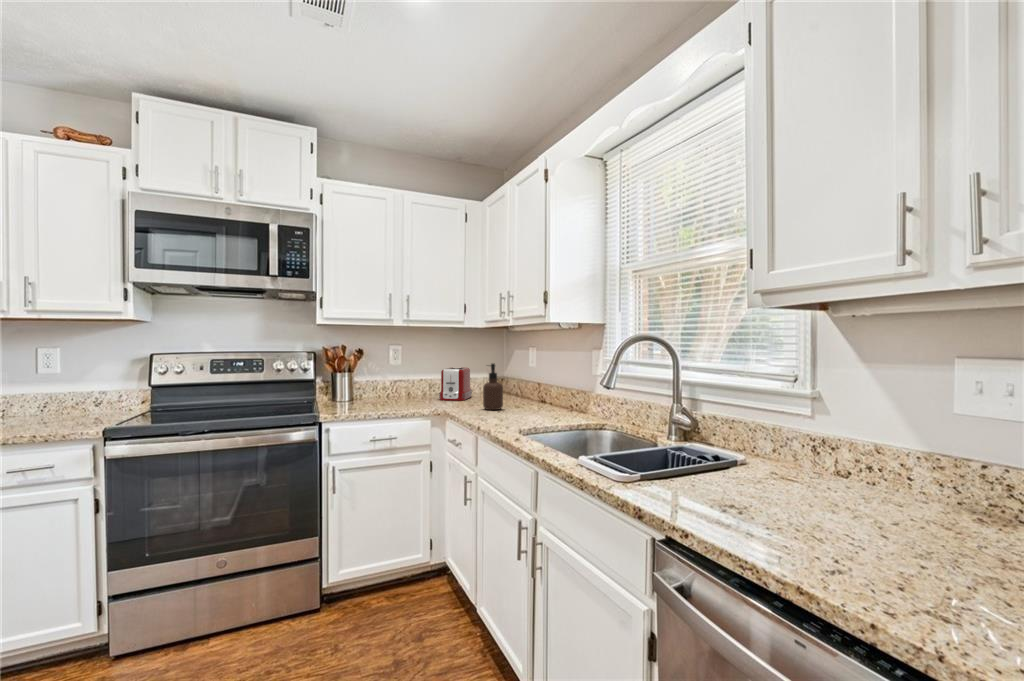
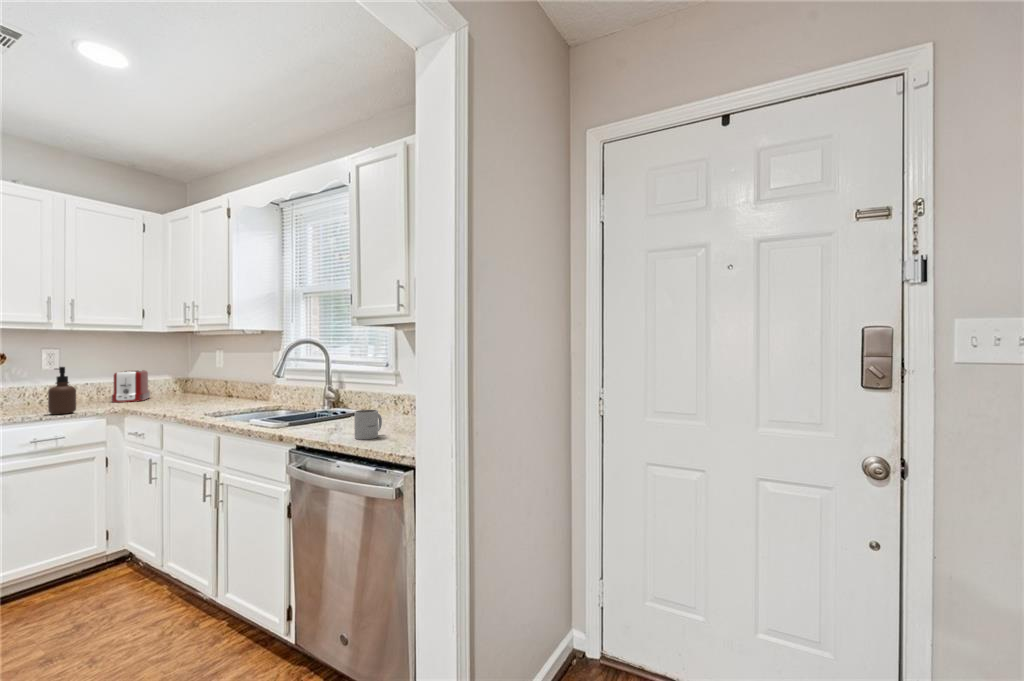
soap dispenser: present [483,364,503,410] -> present [48,367,76,414]
mug: none [805,489,867,569] -> present [354,410,382,439]

